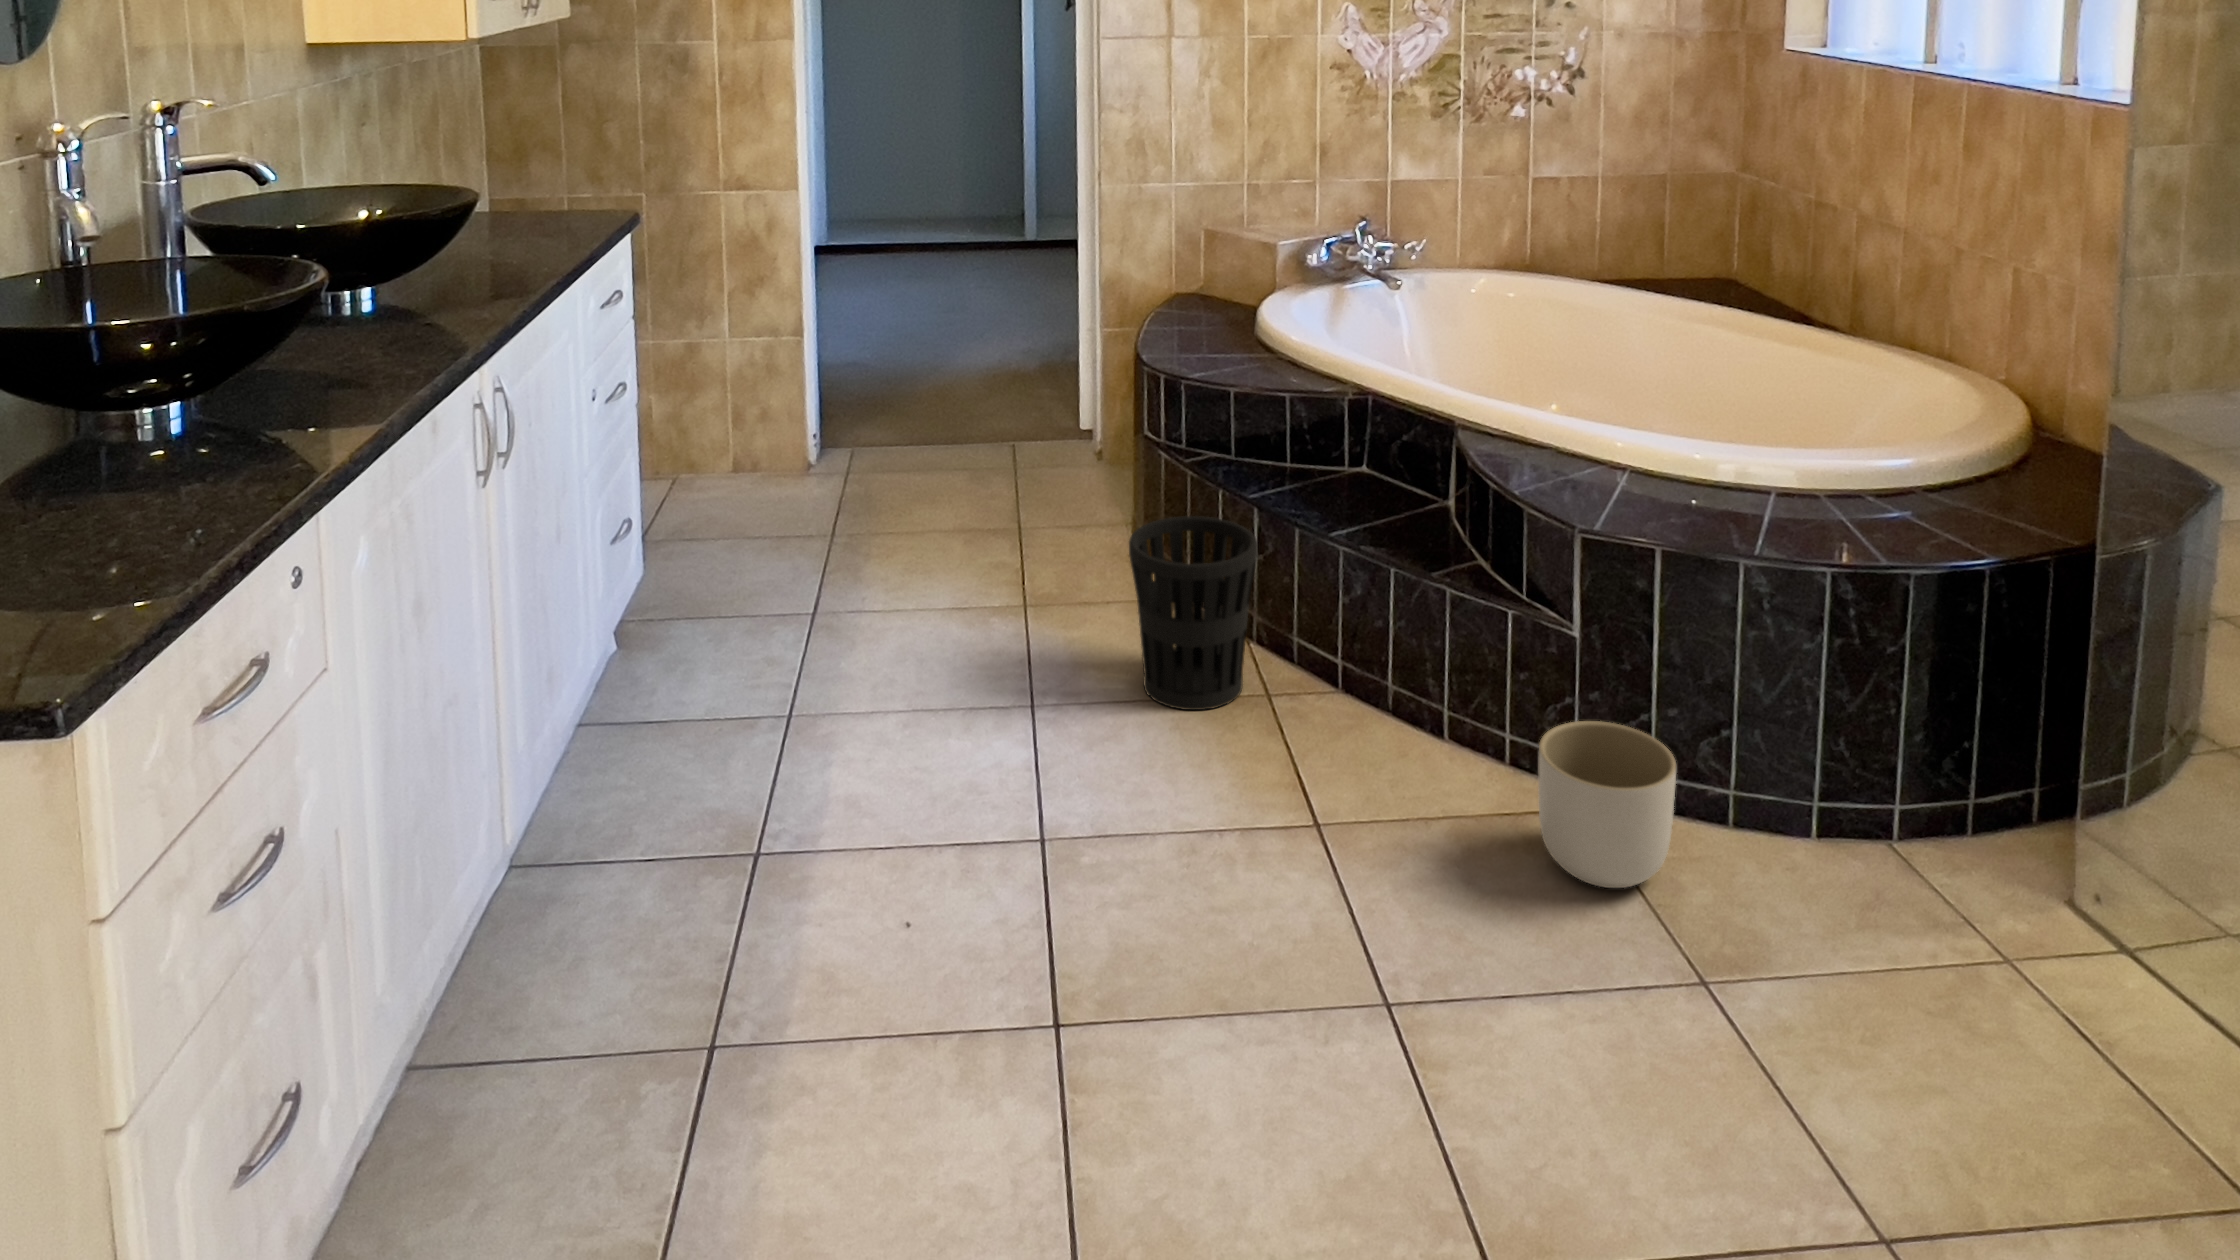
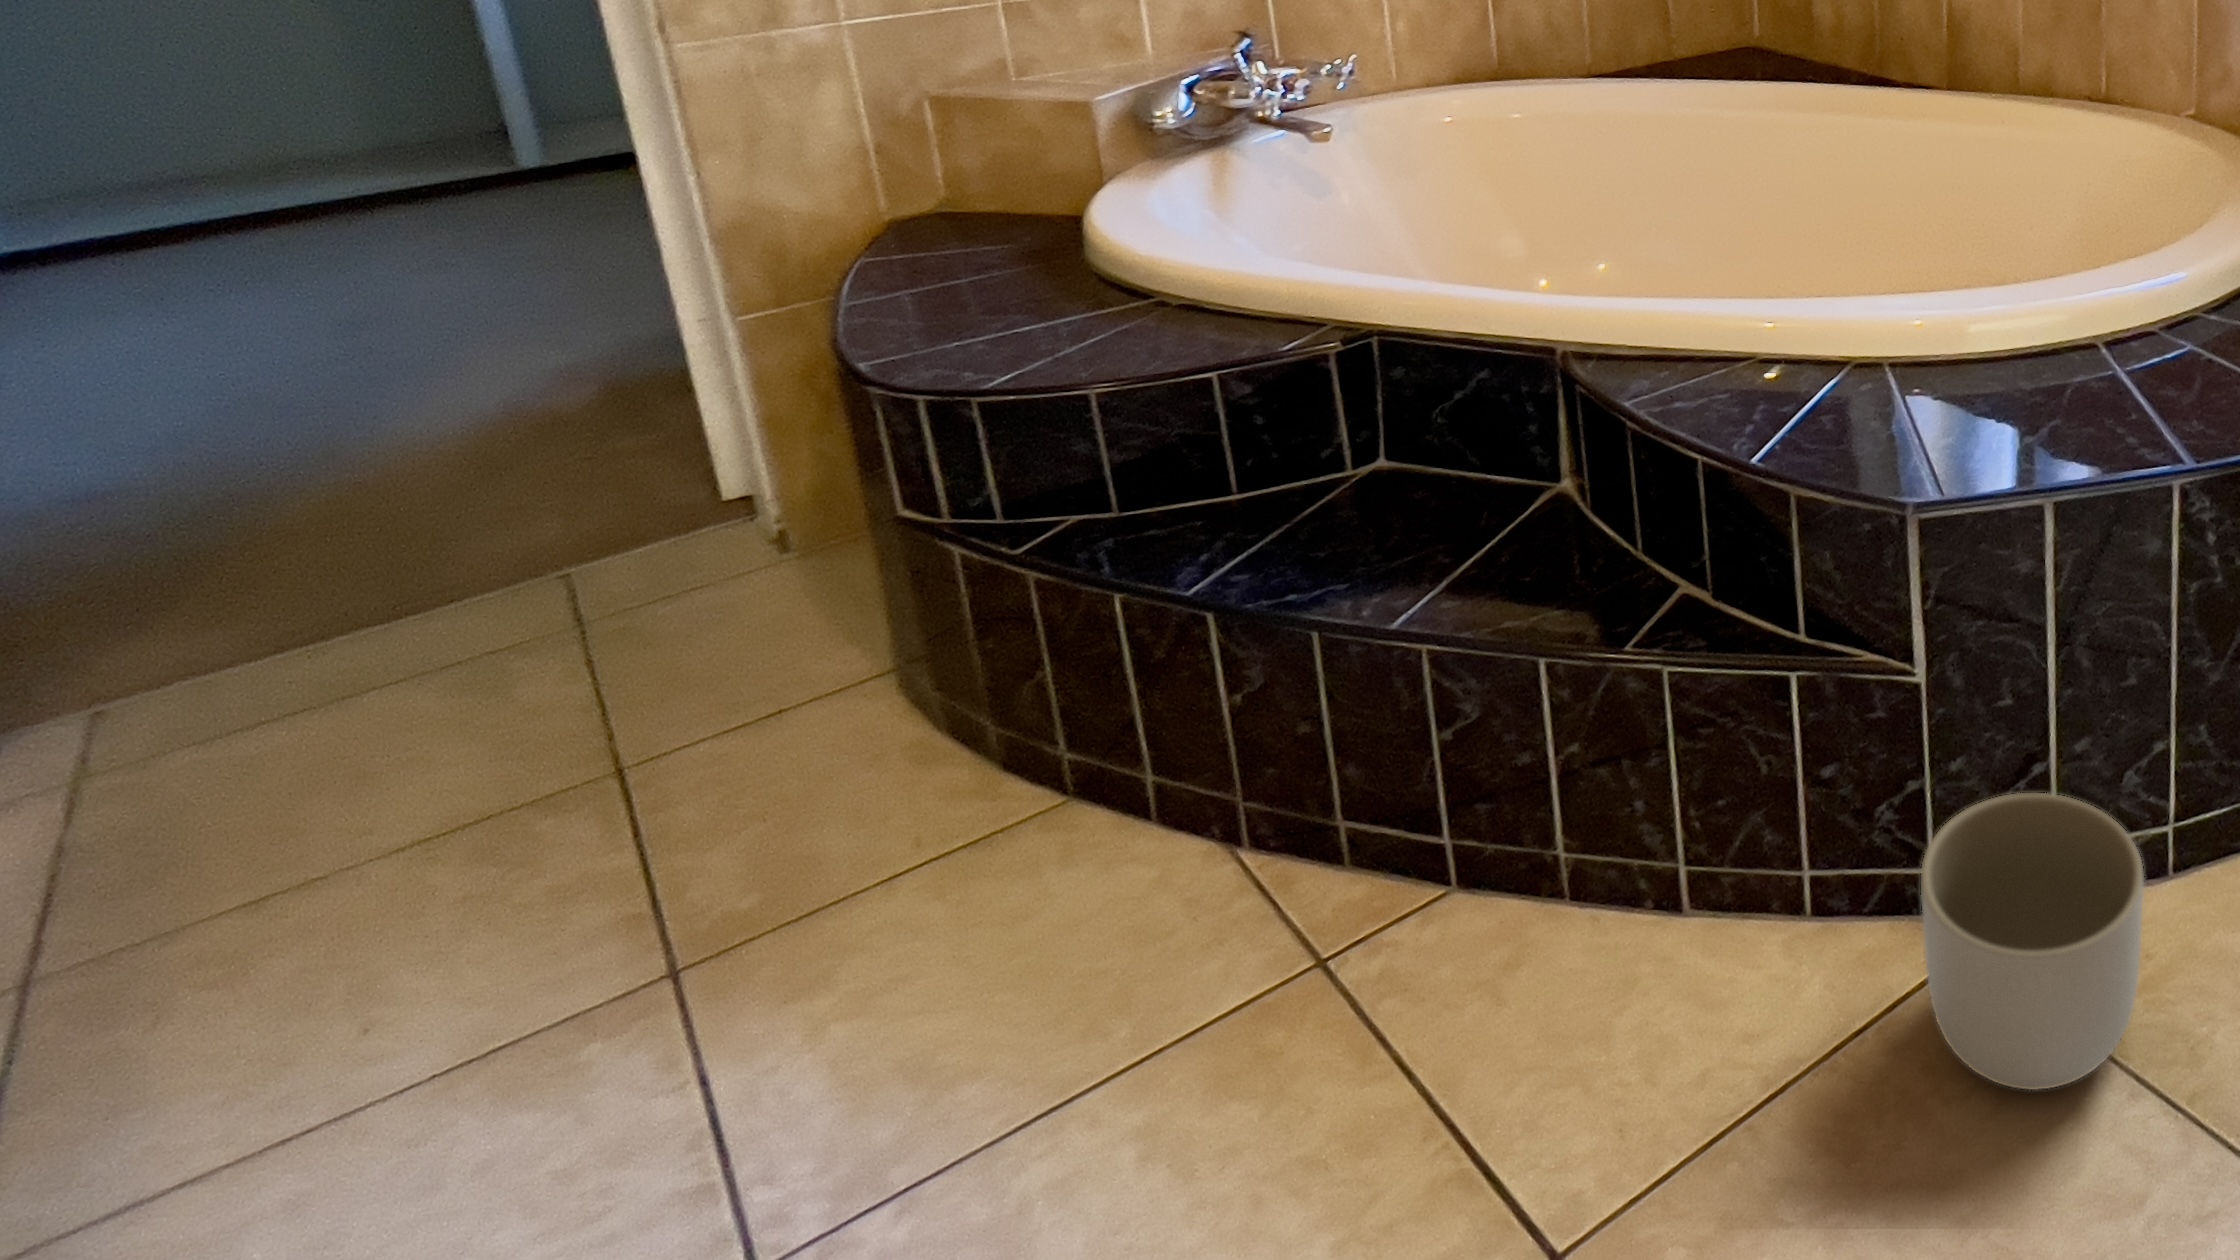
wastebasket: present [1129,516,1258,710] -> none [946,673,1267,1098]

